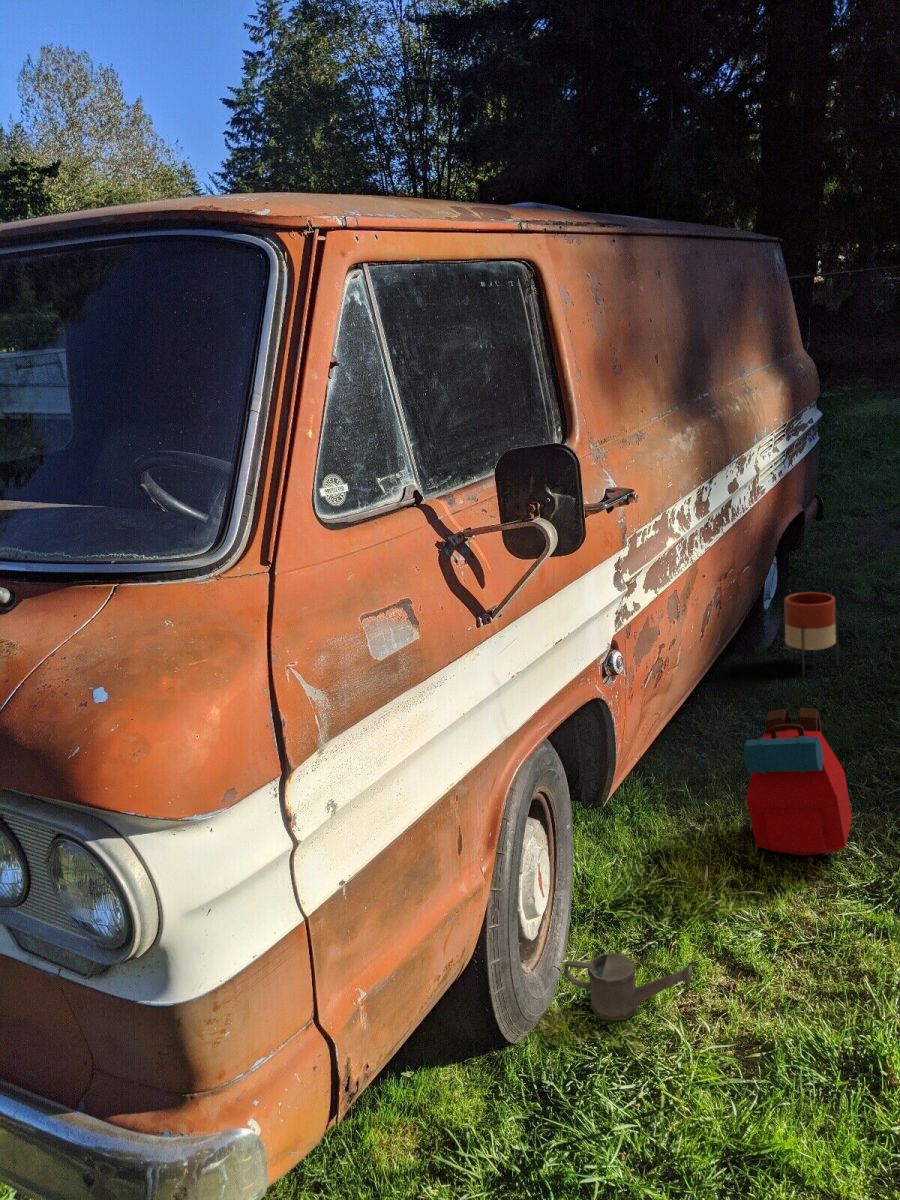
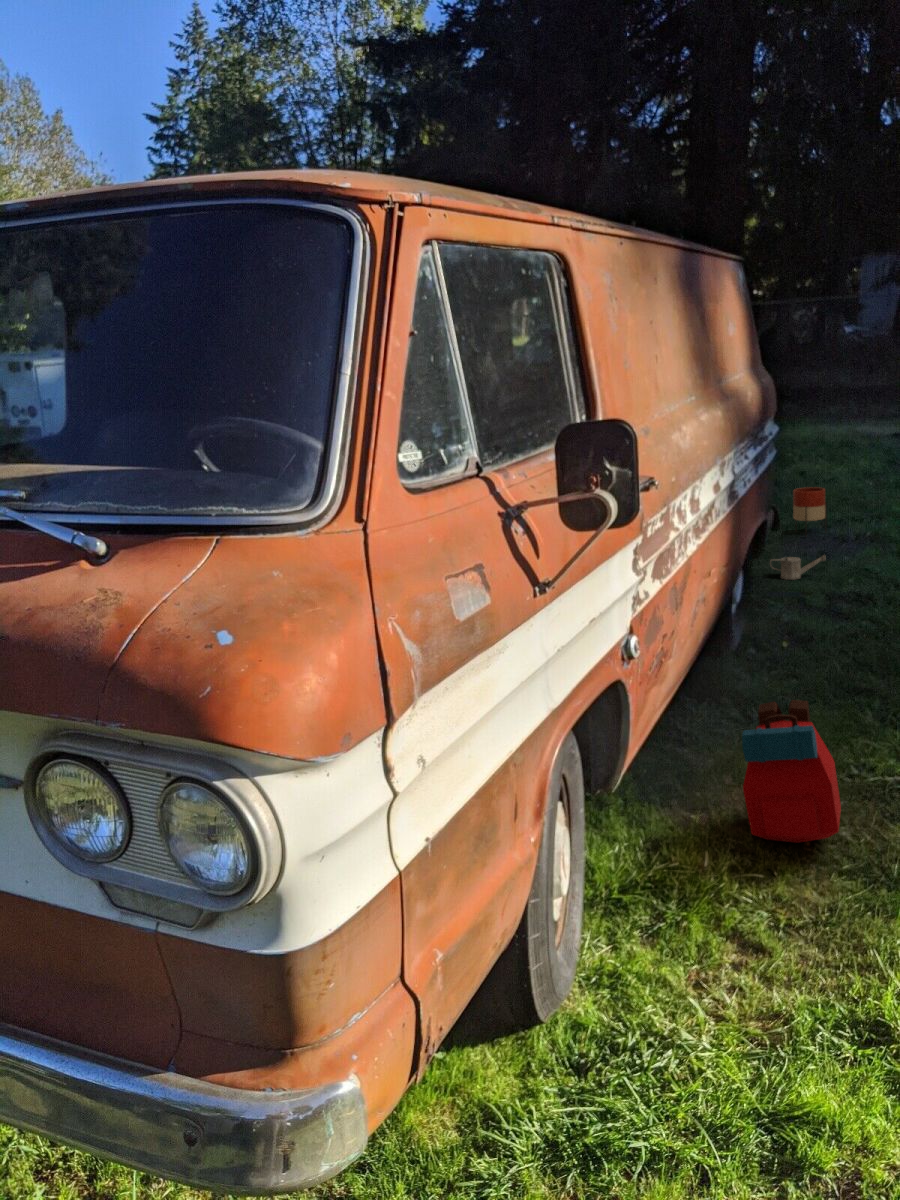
planter: present [784,592,839,675] -> present [793,487,827,532]
watering can: present [564,953,692,1021] -> present [770,555,825,580]

